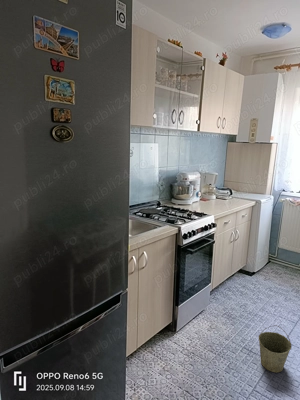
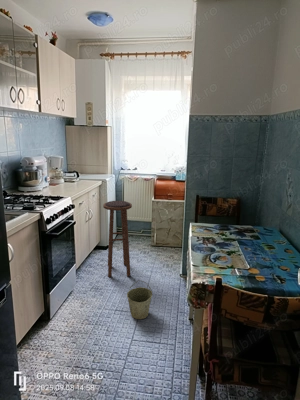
stool: none [246,225,285,314] -> present [103,201,132,277]

